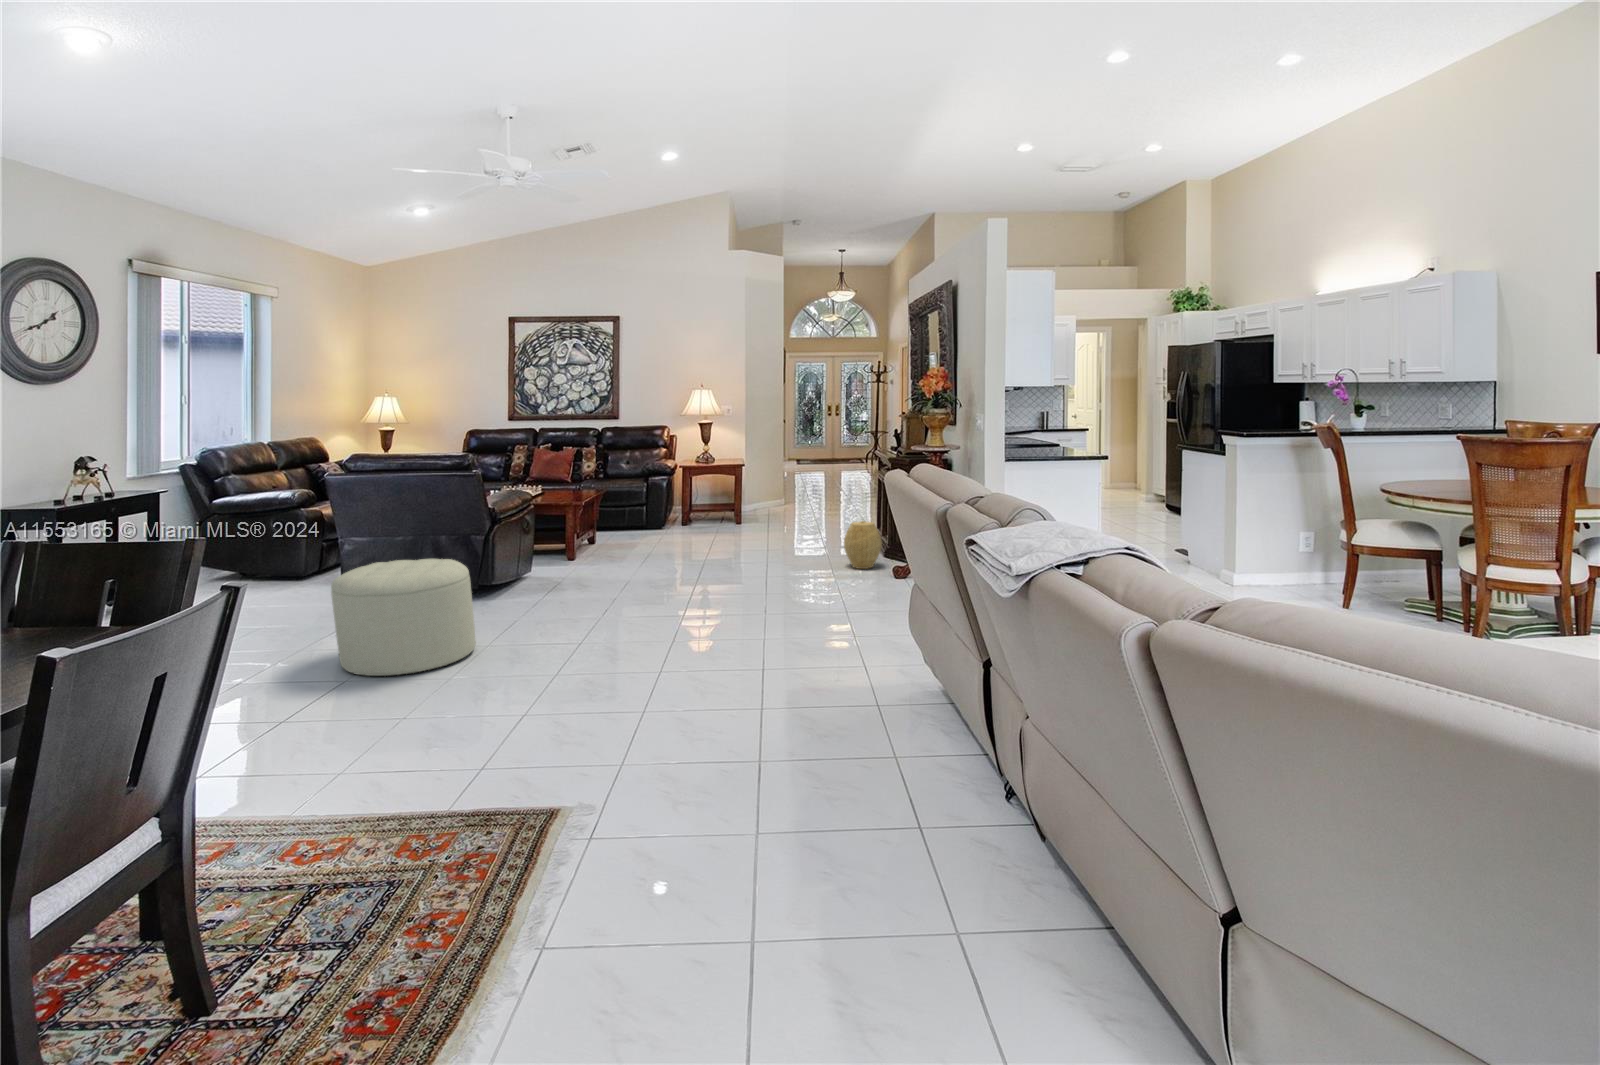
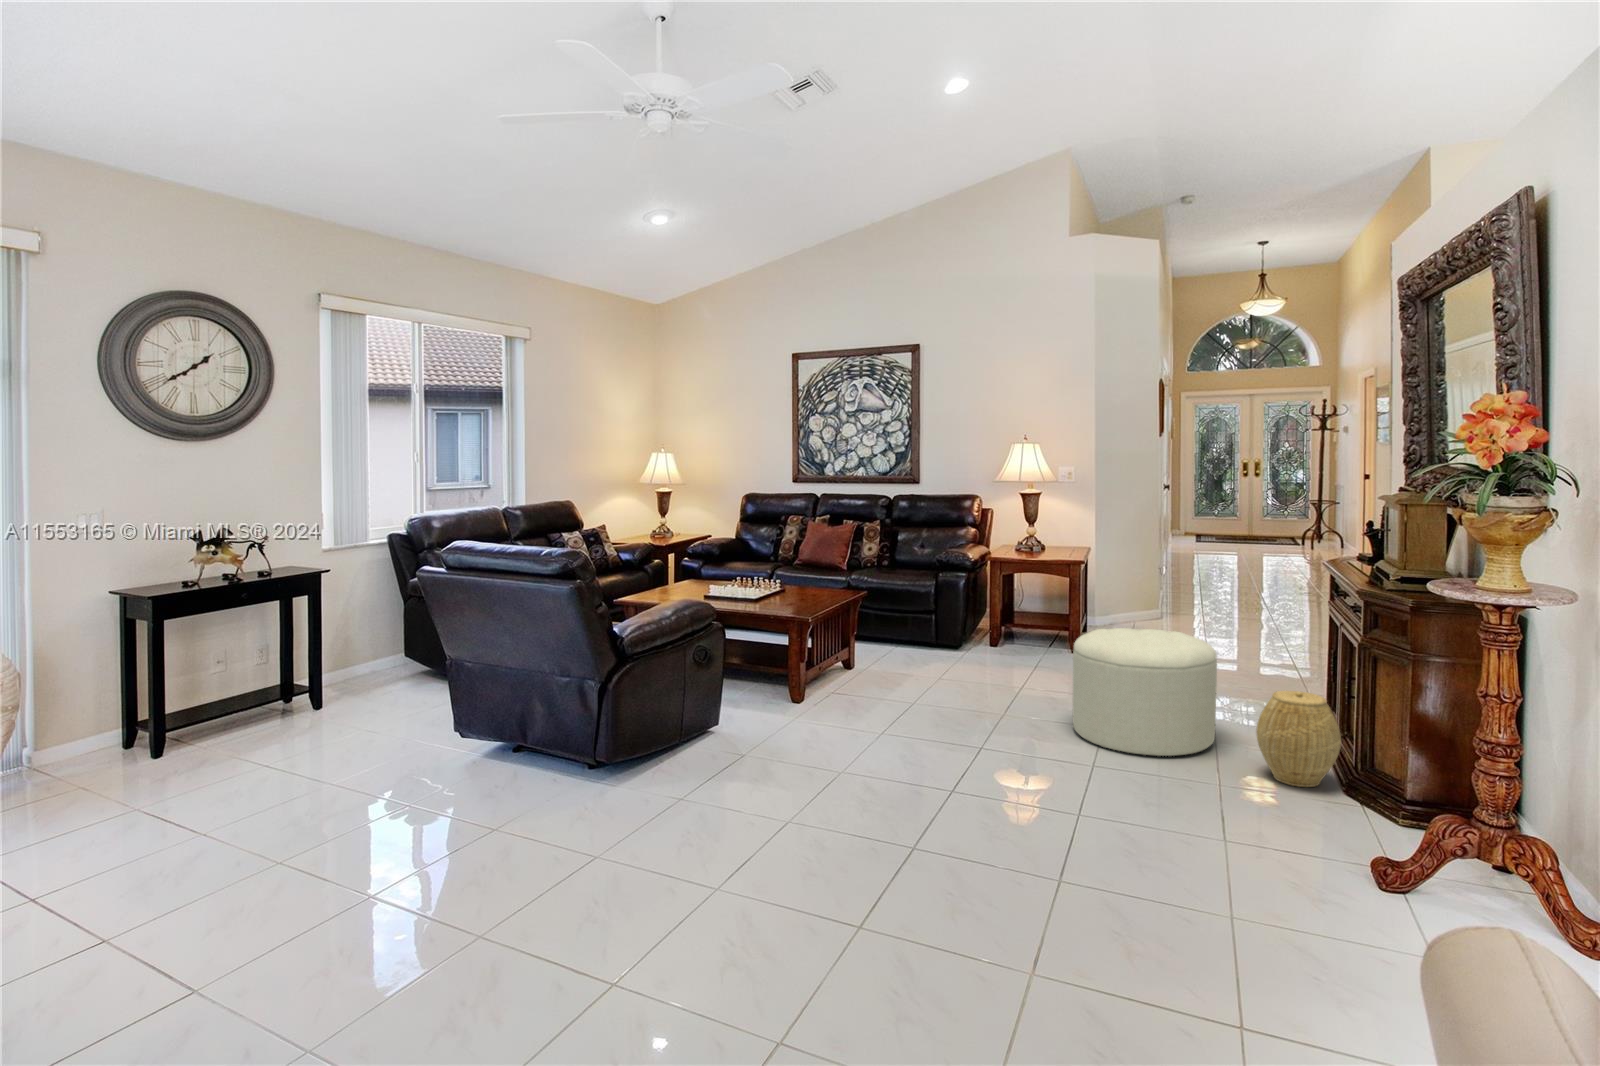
ottoman: present [331,559,476,676] -> present [1073,628,1217,756]

